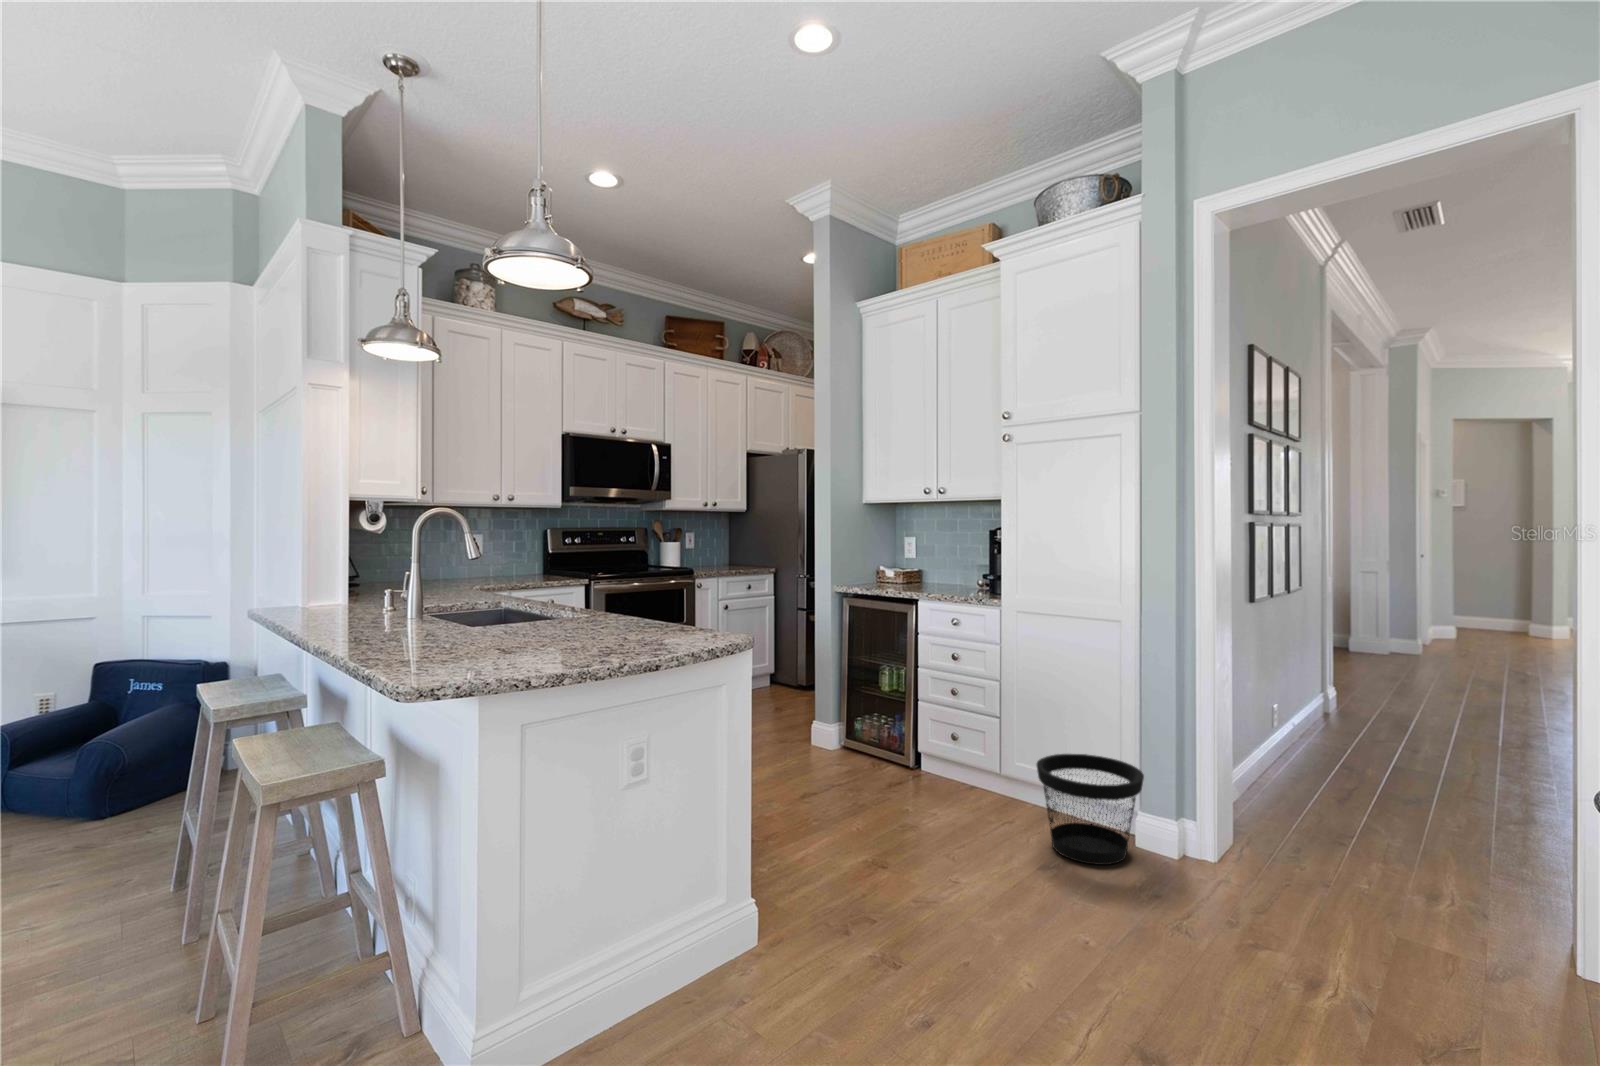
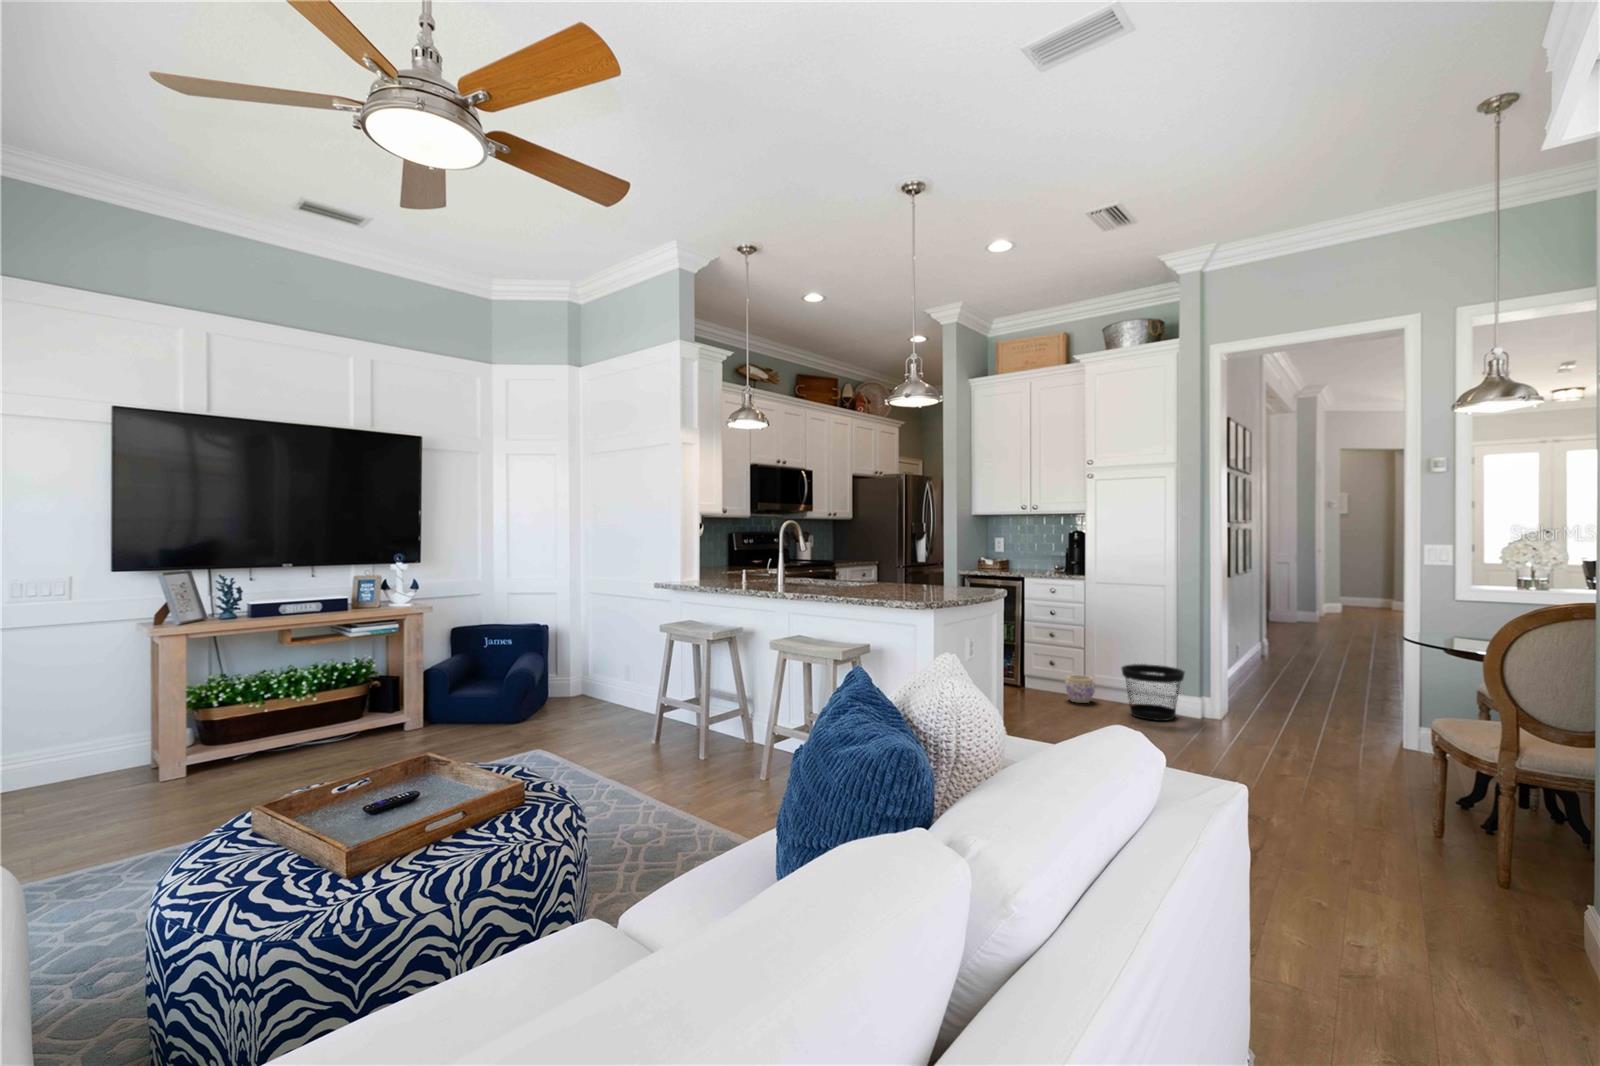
planter: none [961,760,1009,811] -> present [1065,675,1095,703]

